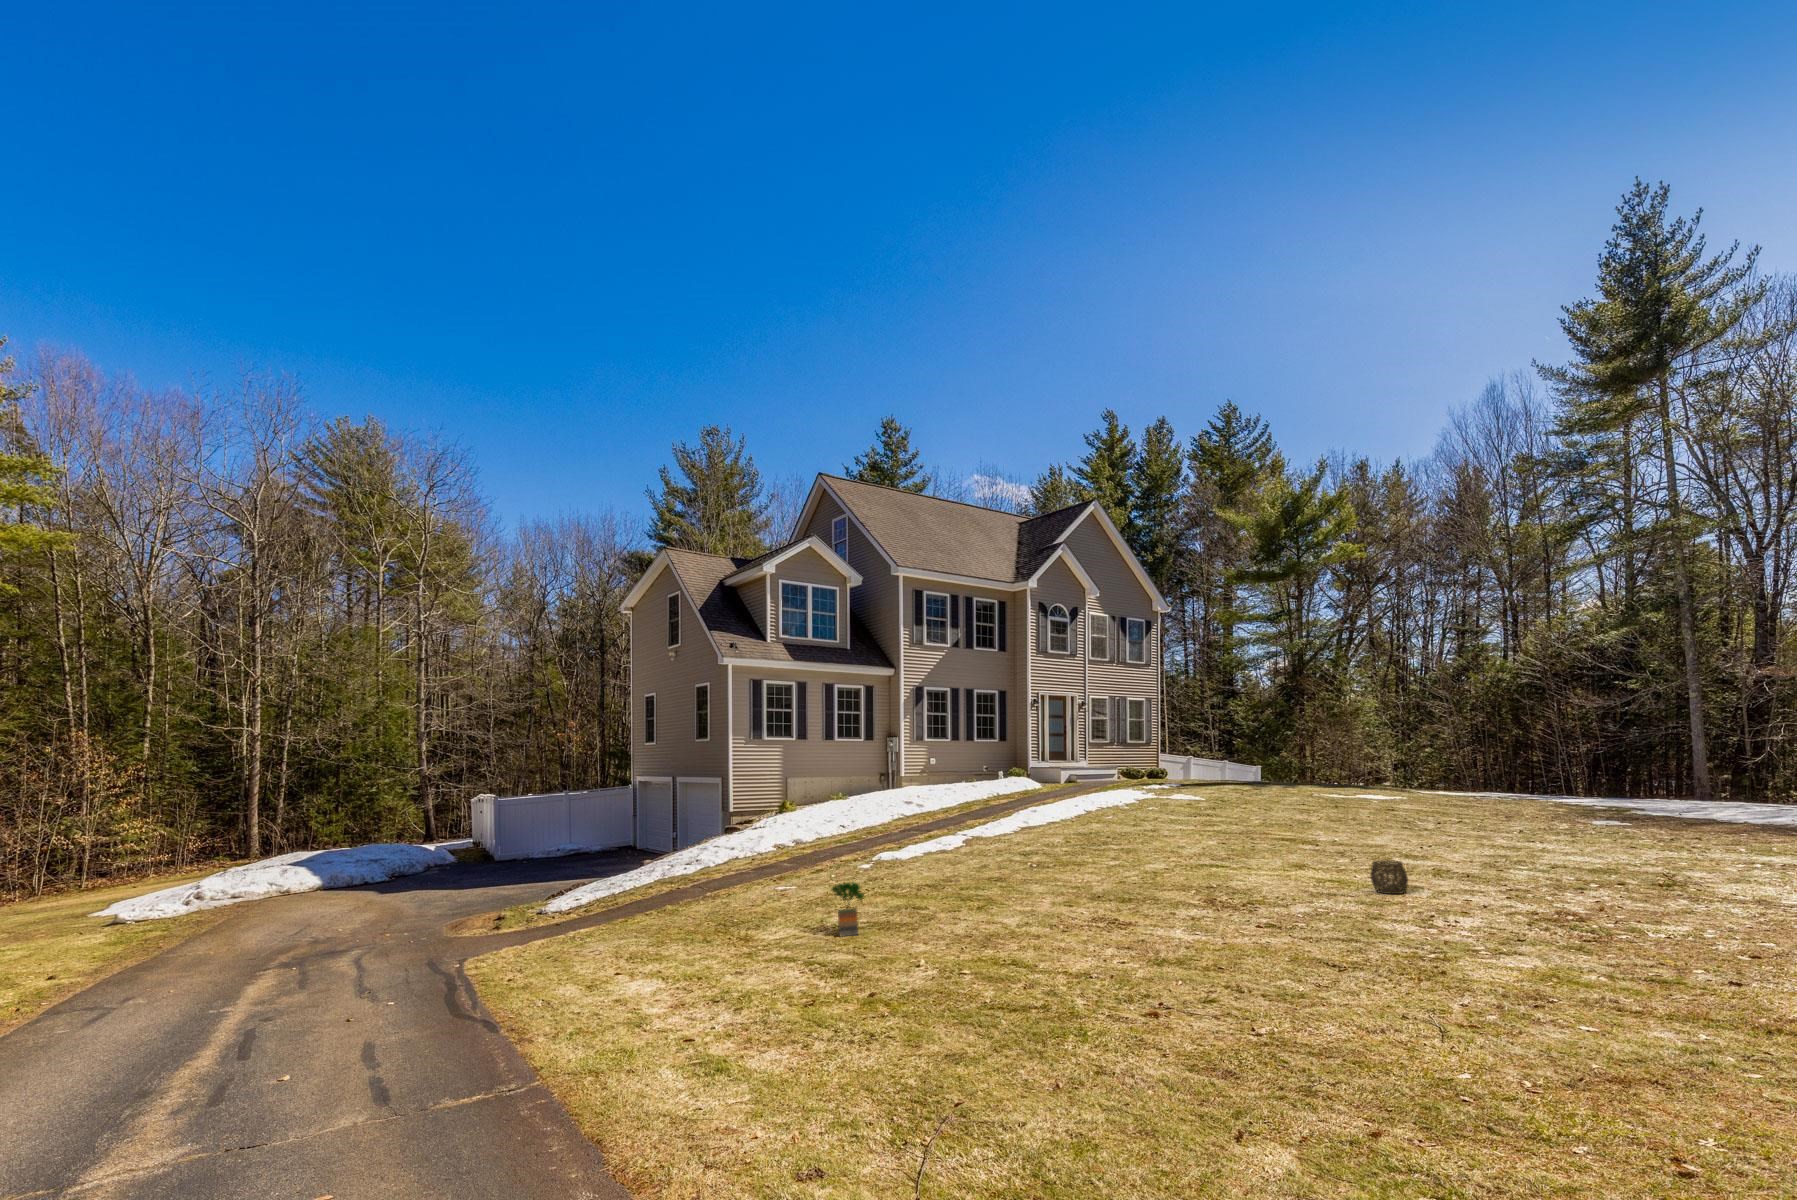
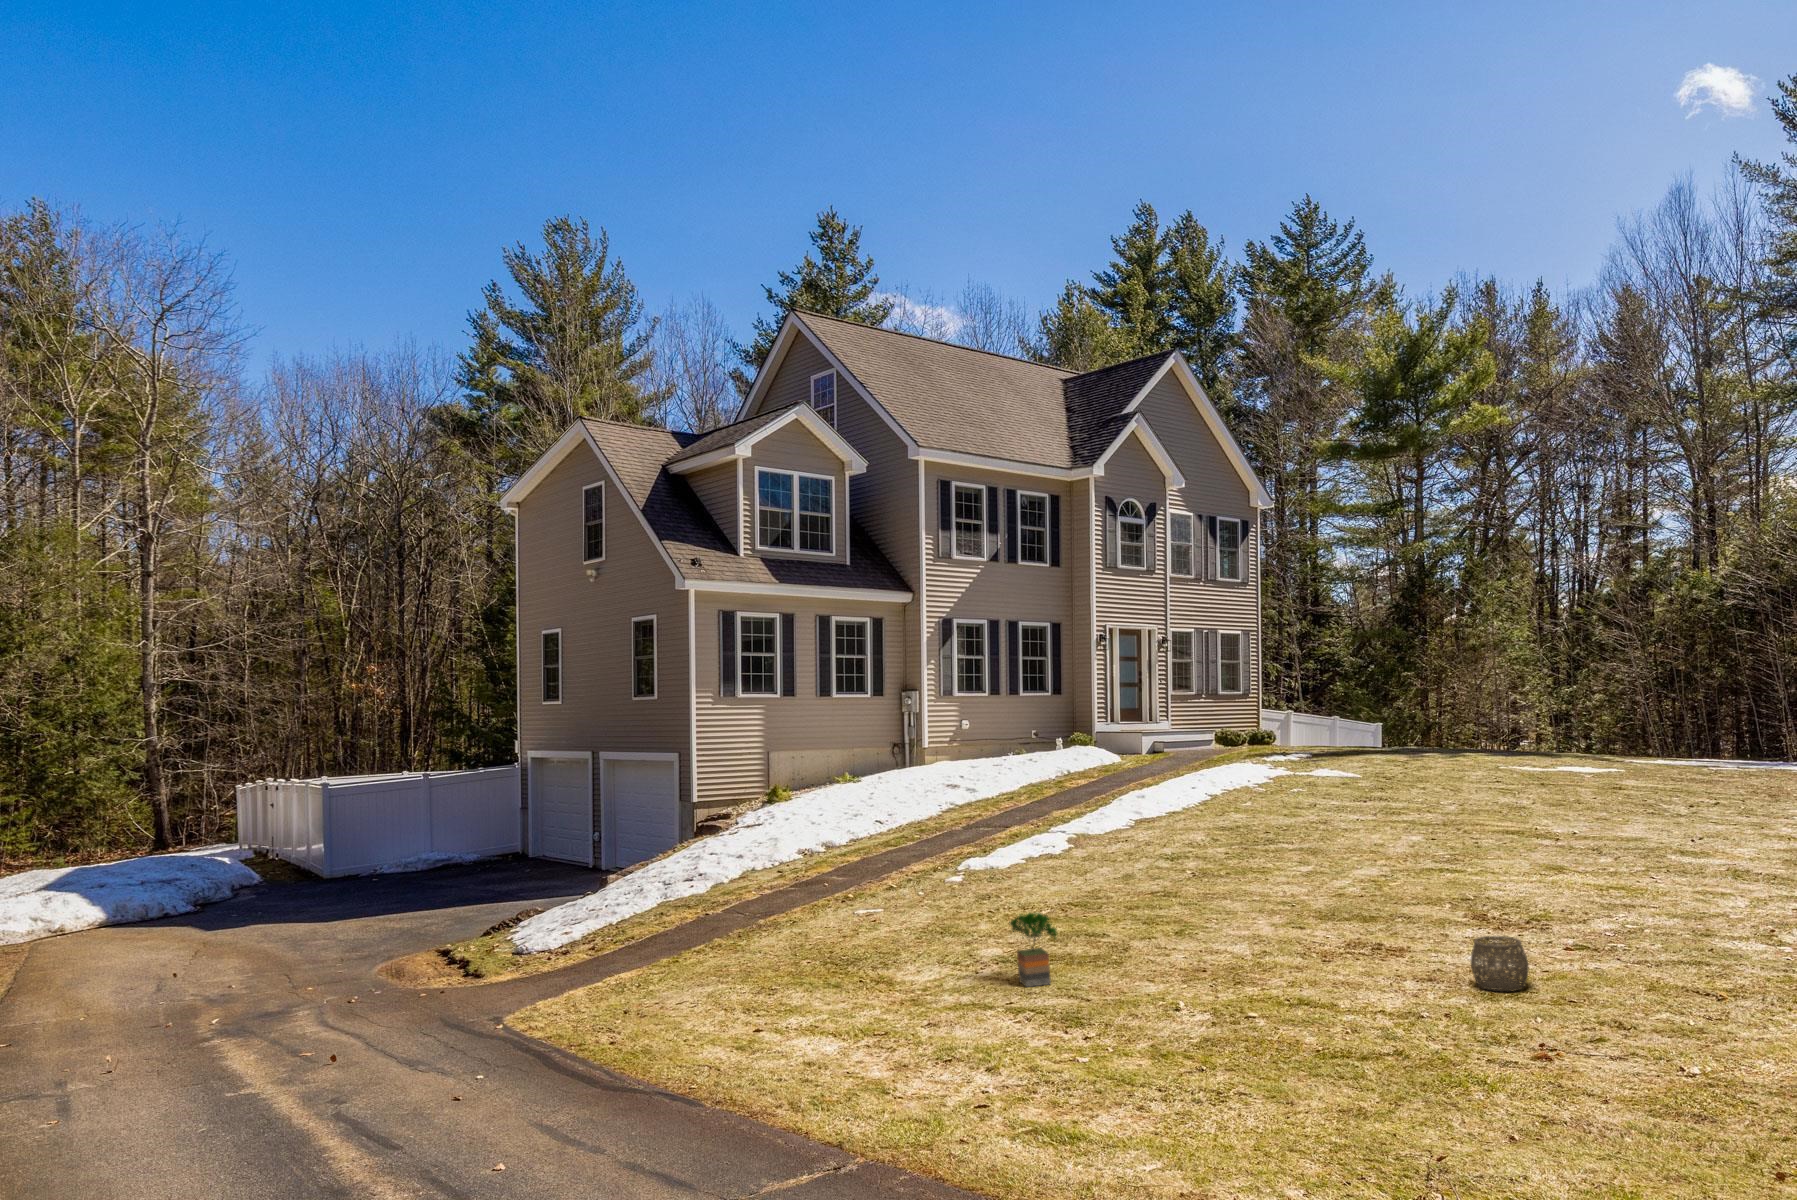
woven basket: present [1370,860,1408,894] -> present [1471,936,1529,992]

